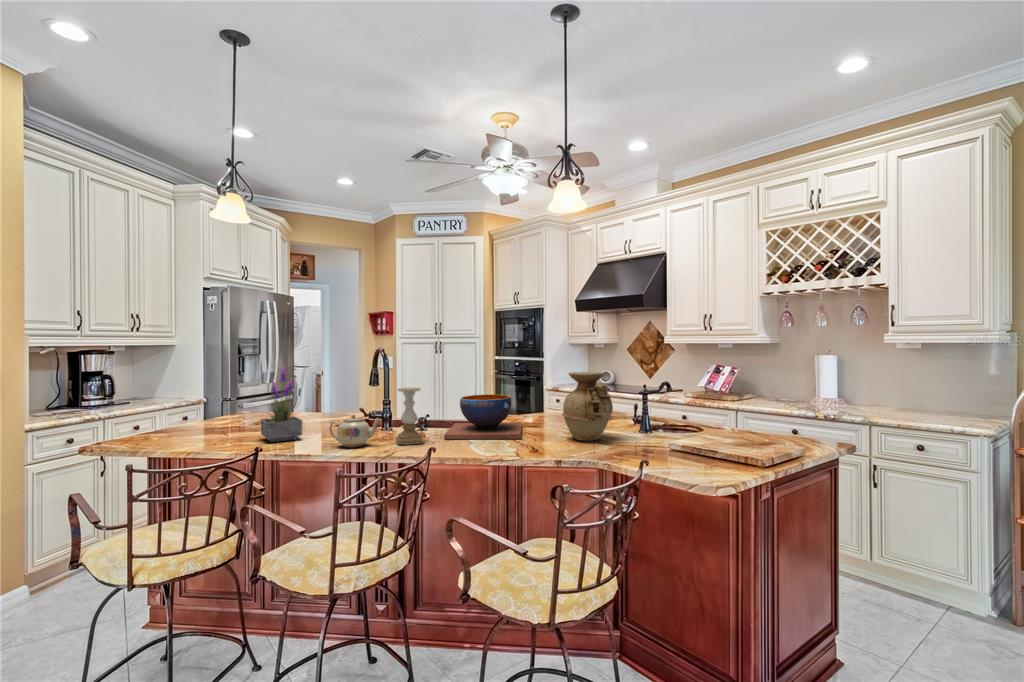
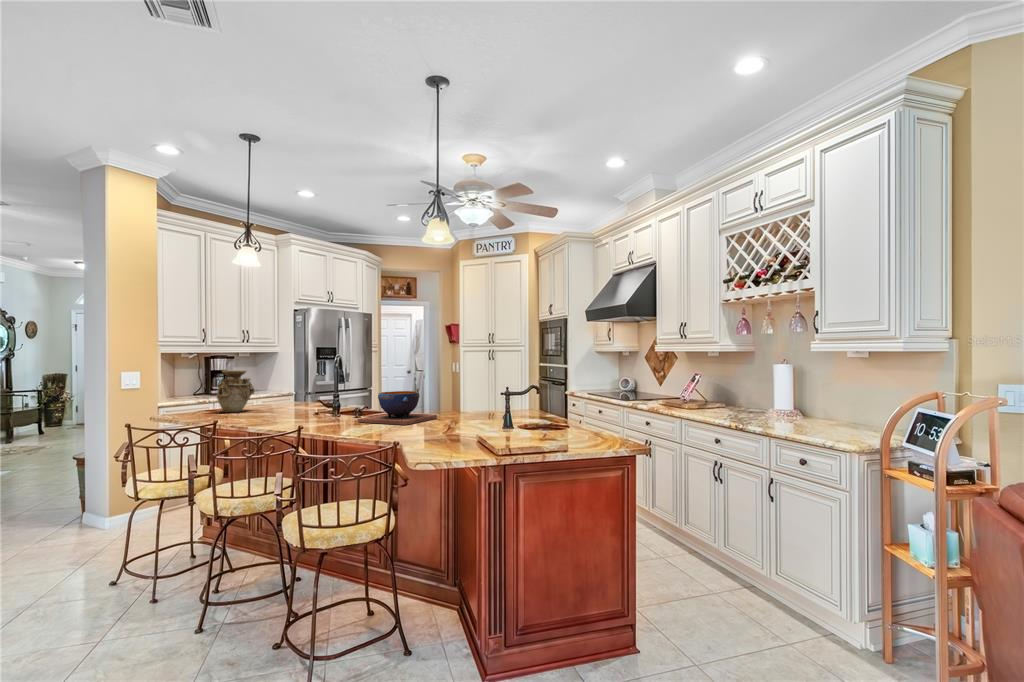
potted plant: present [261,366,302,442] -> none [253,364,283,418]
vase: present [562,372,613,441] -> present [216,370,254,412]
candle holder: present [396,388,423,445] -> none [319,383,343,424]
teapot: present [330,415,381,447] -> none [281,400,311,423]

